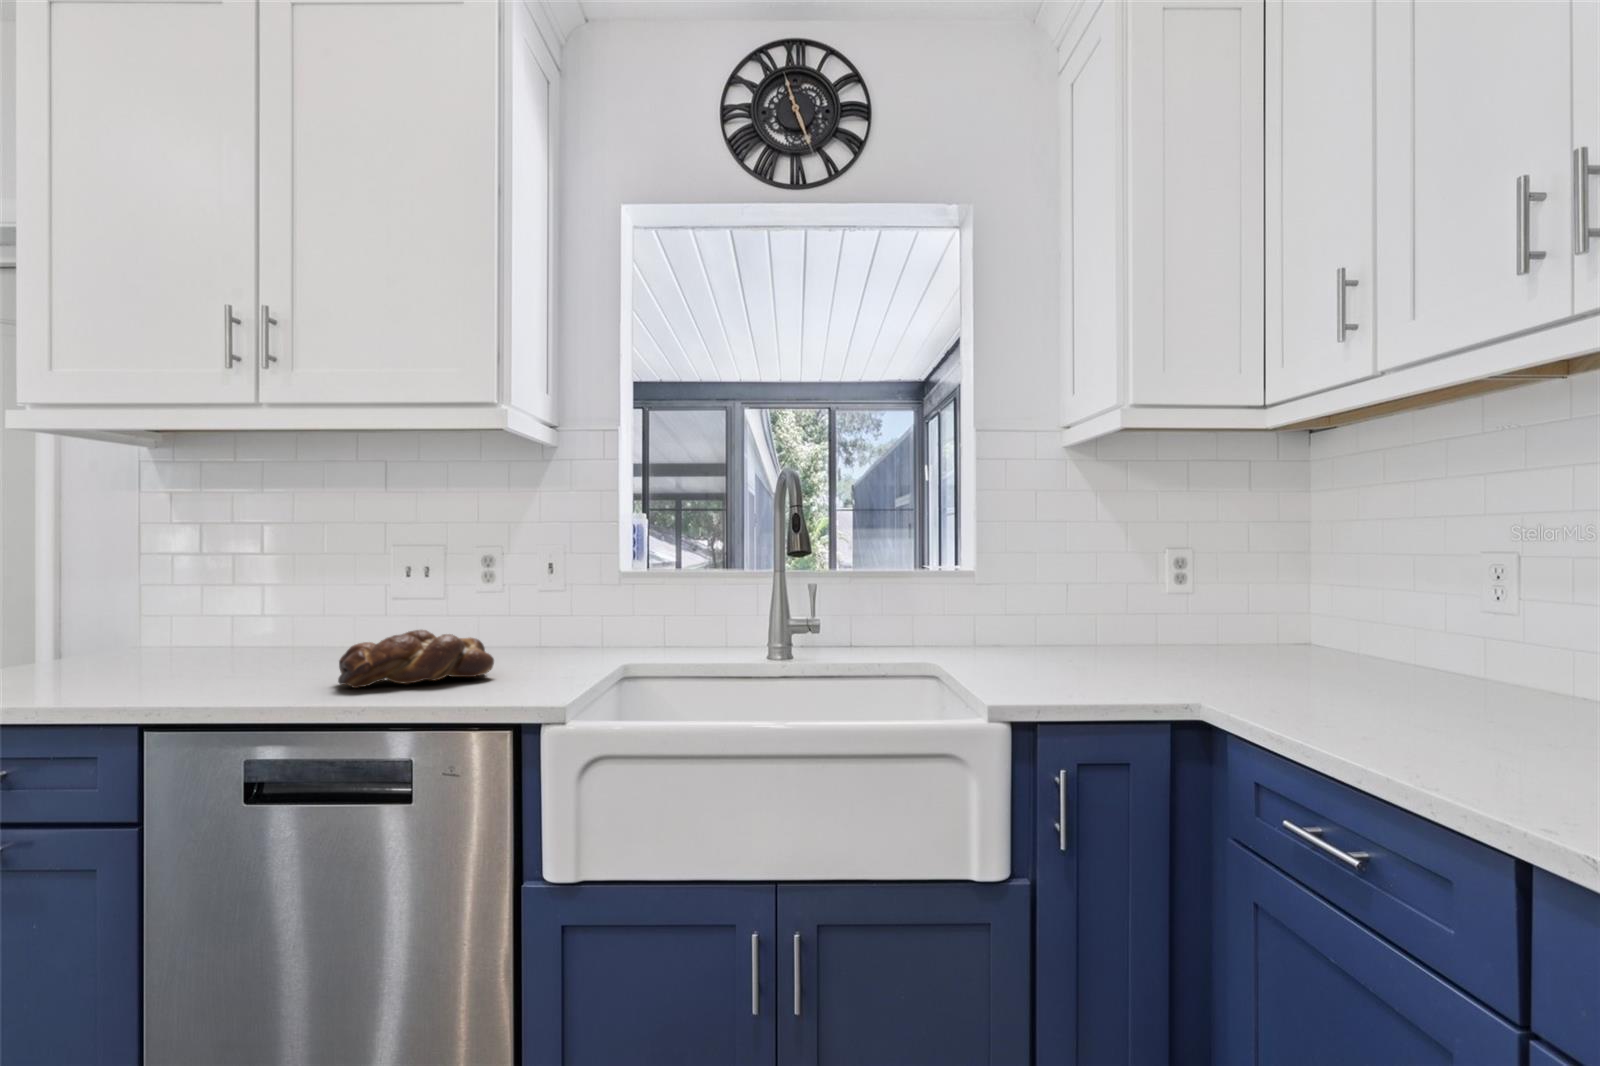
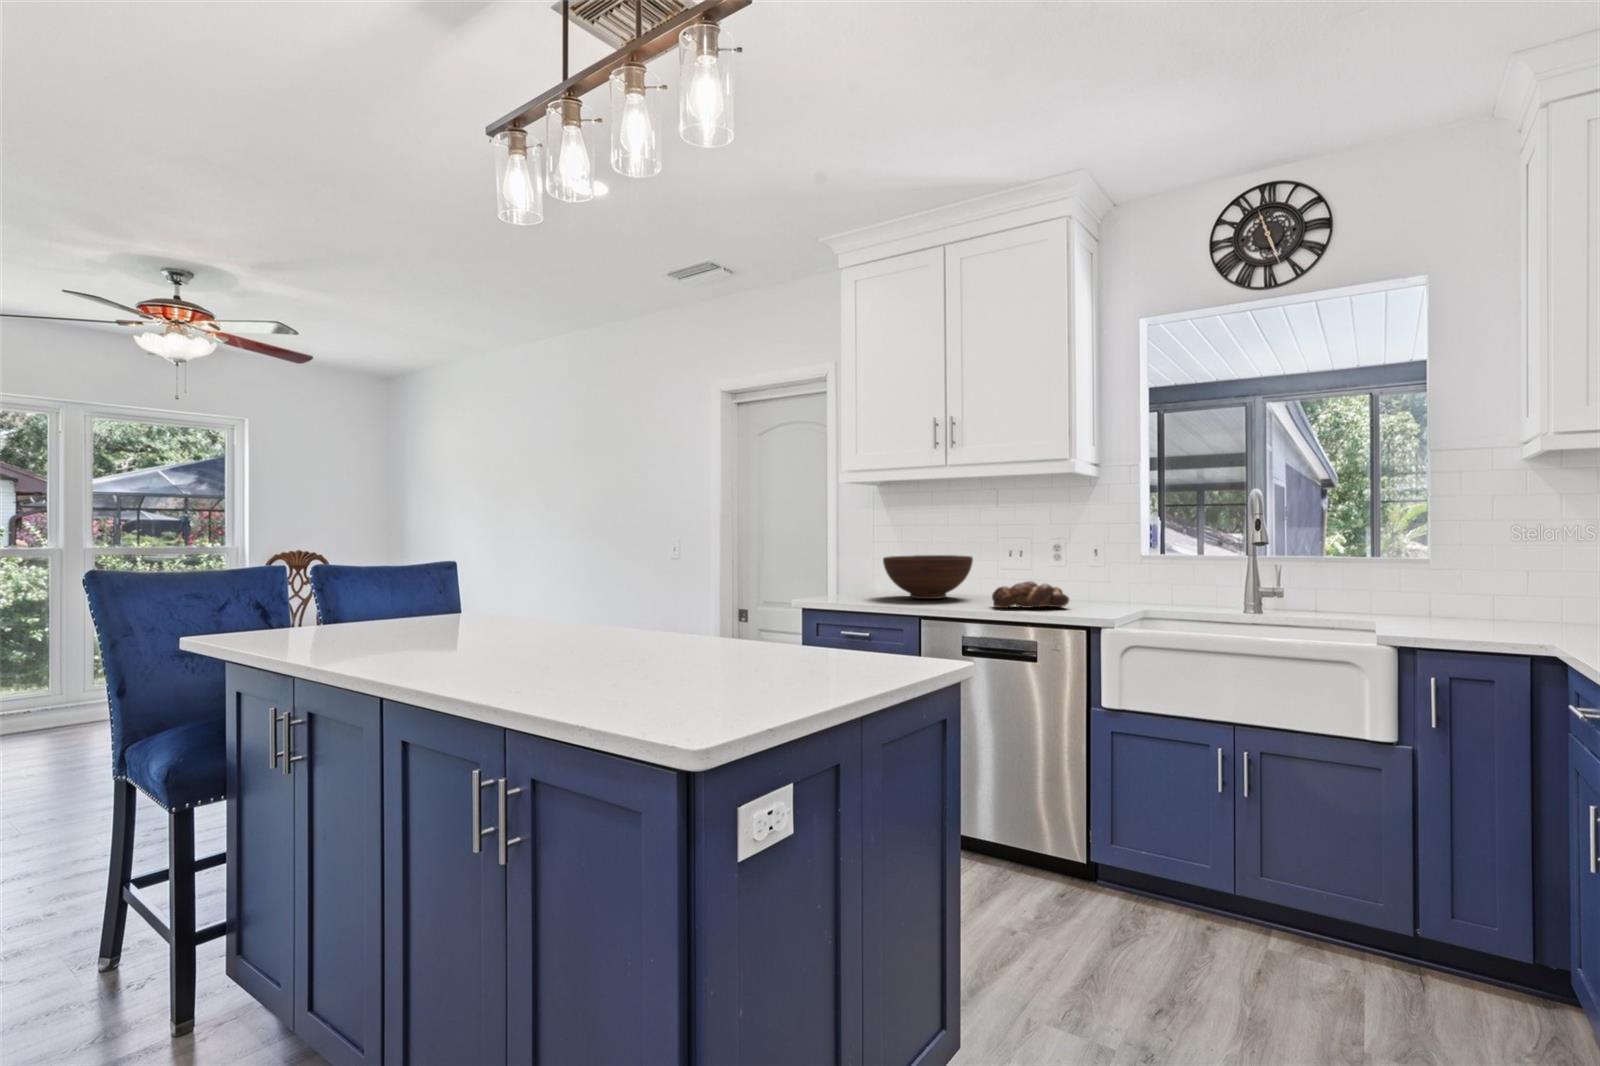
fruit bowl: none [107,581,322,671] -> present [883,555,973,599]

